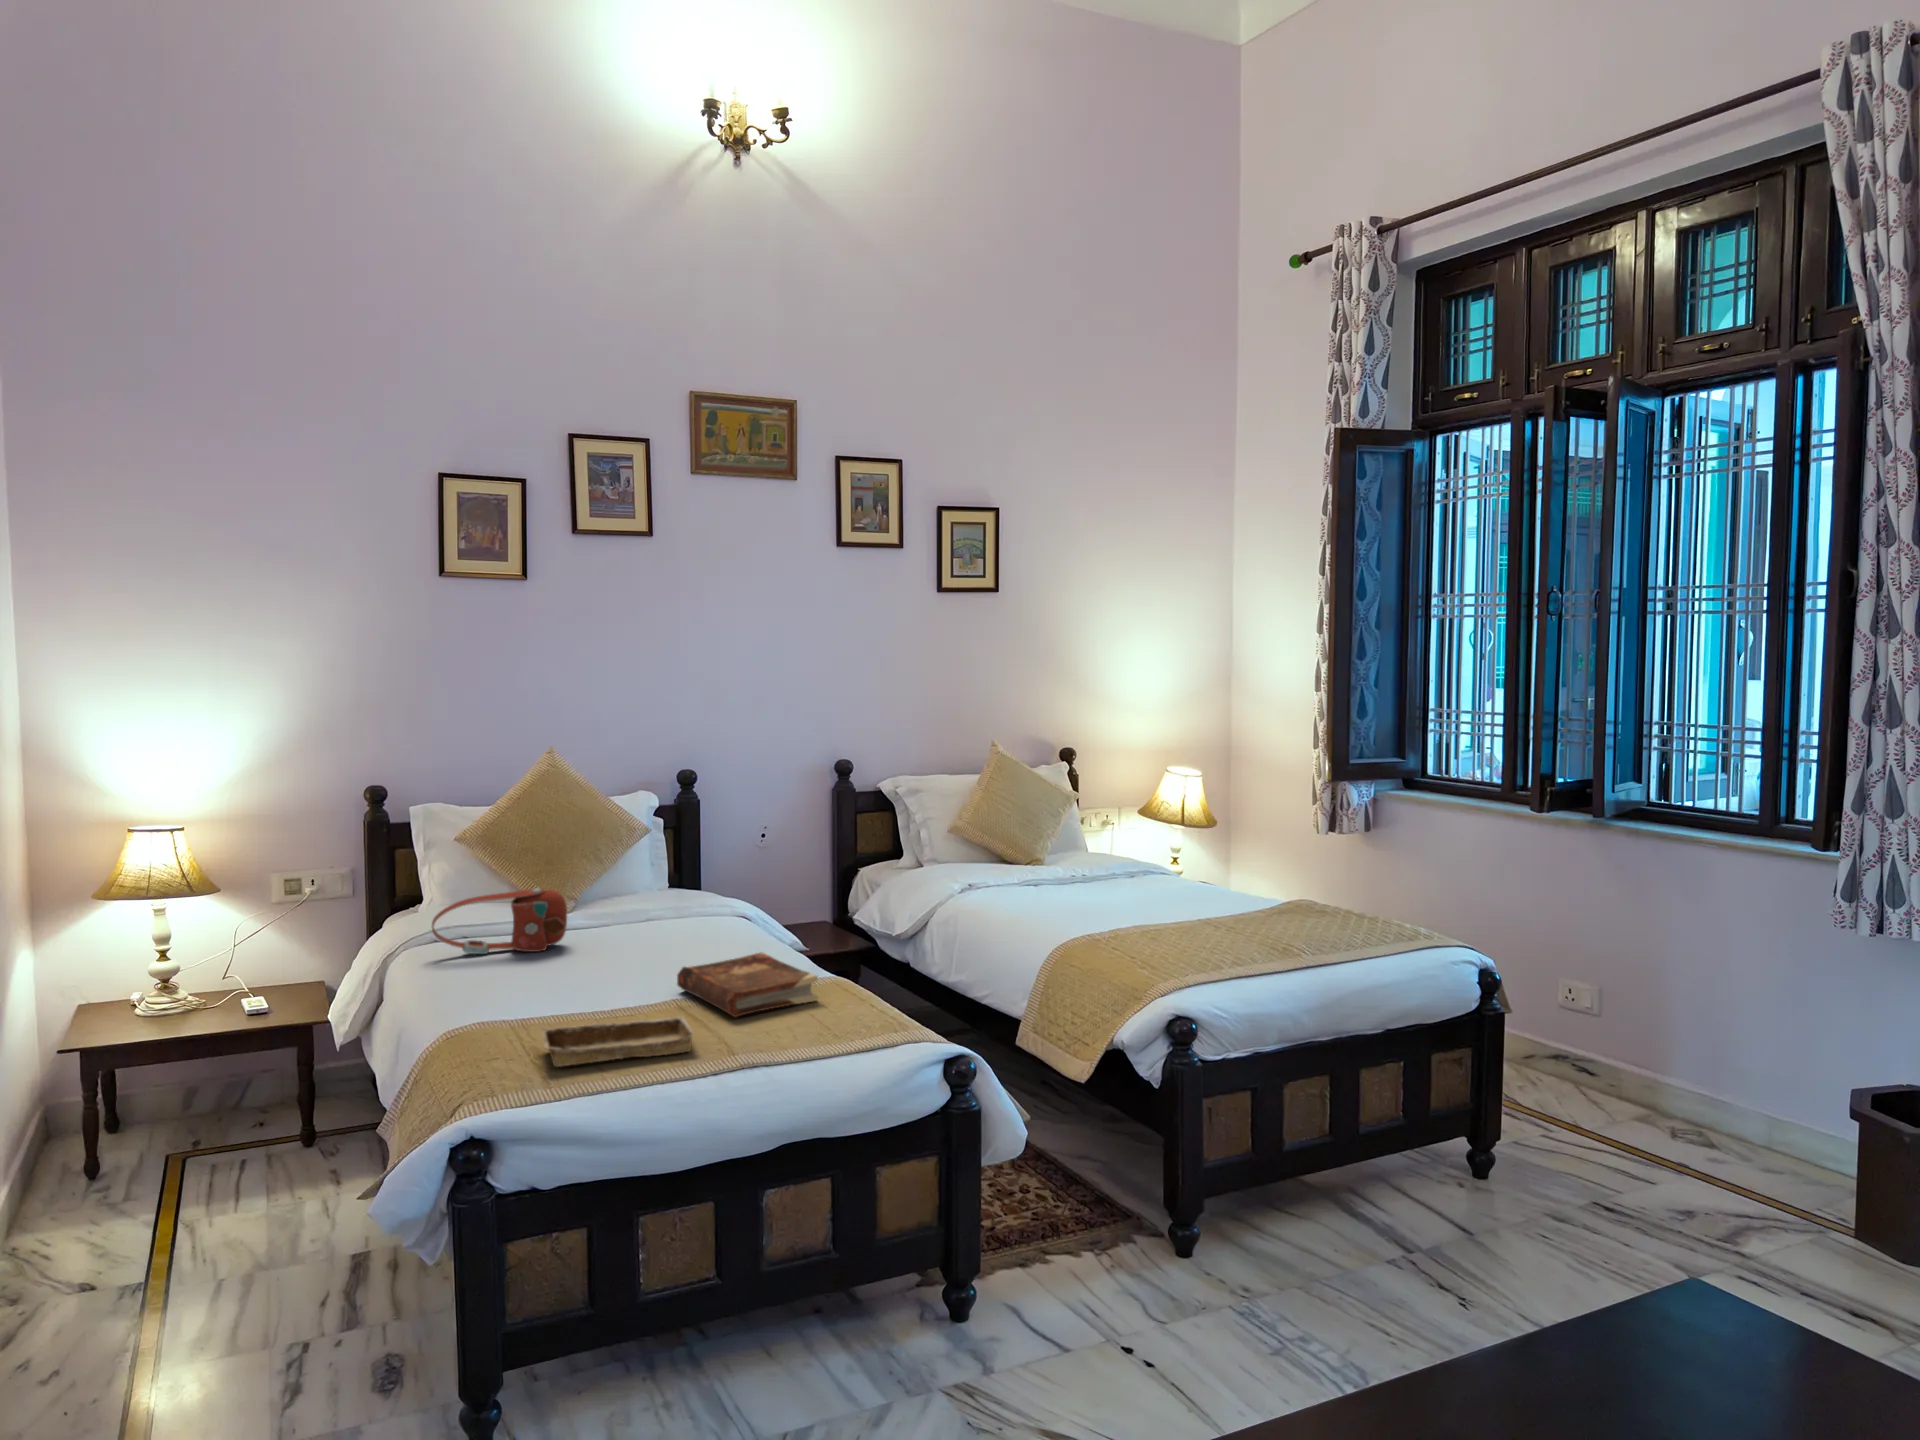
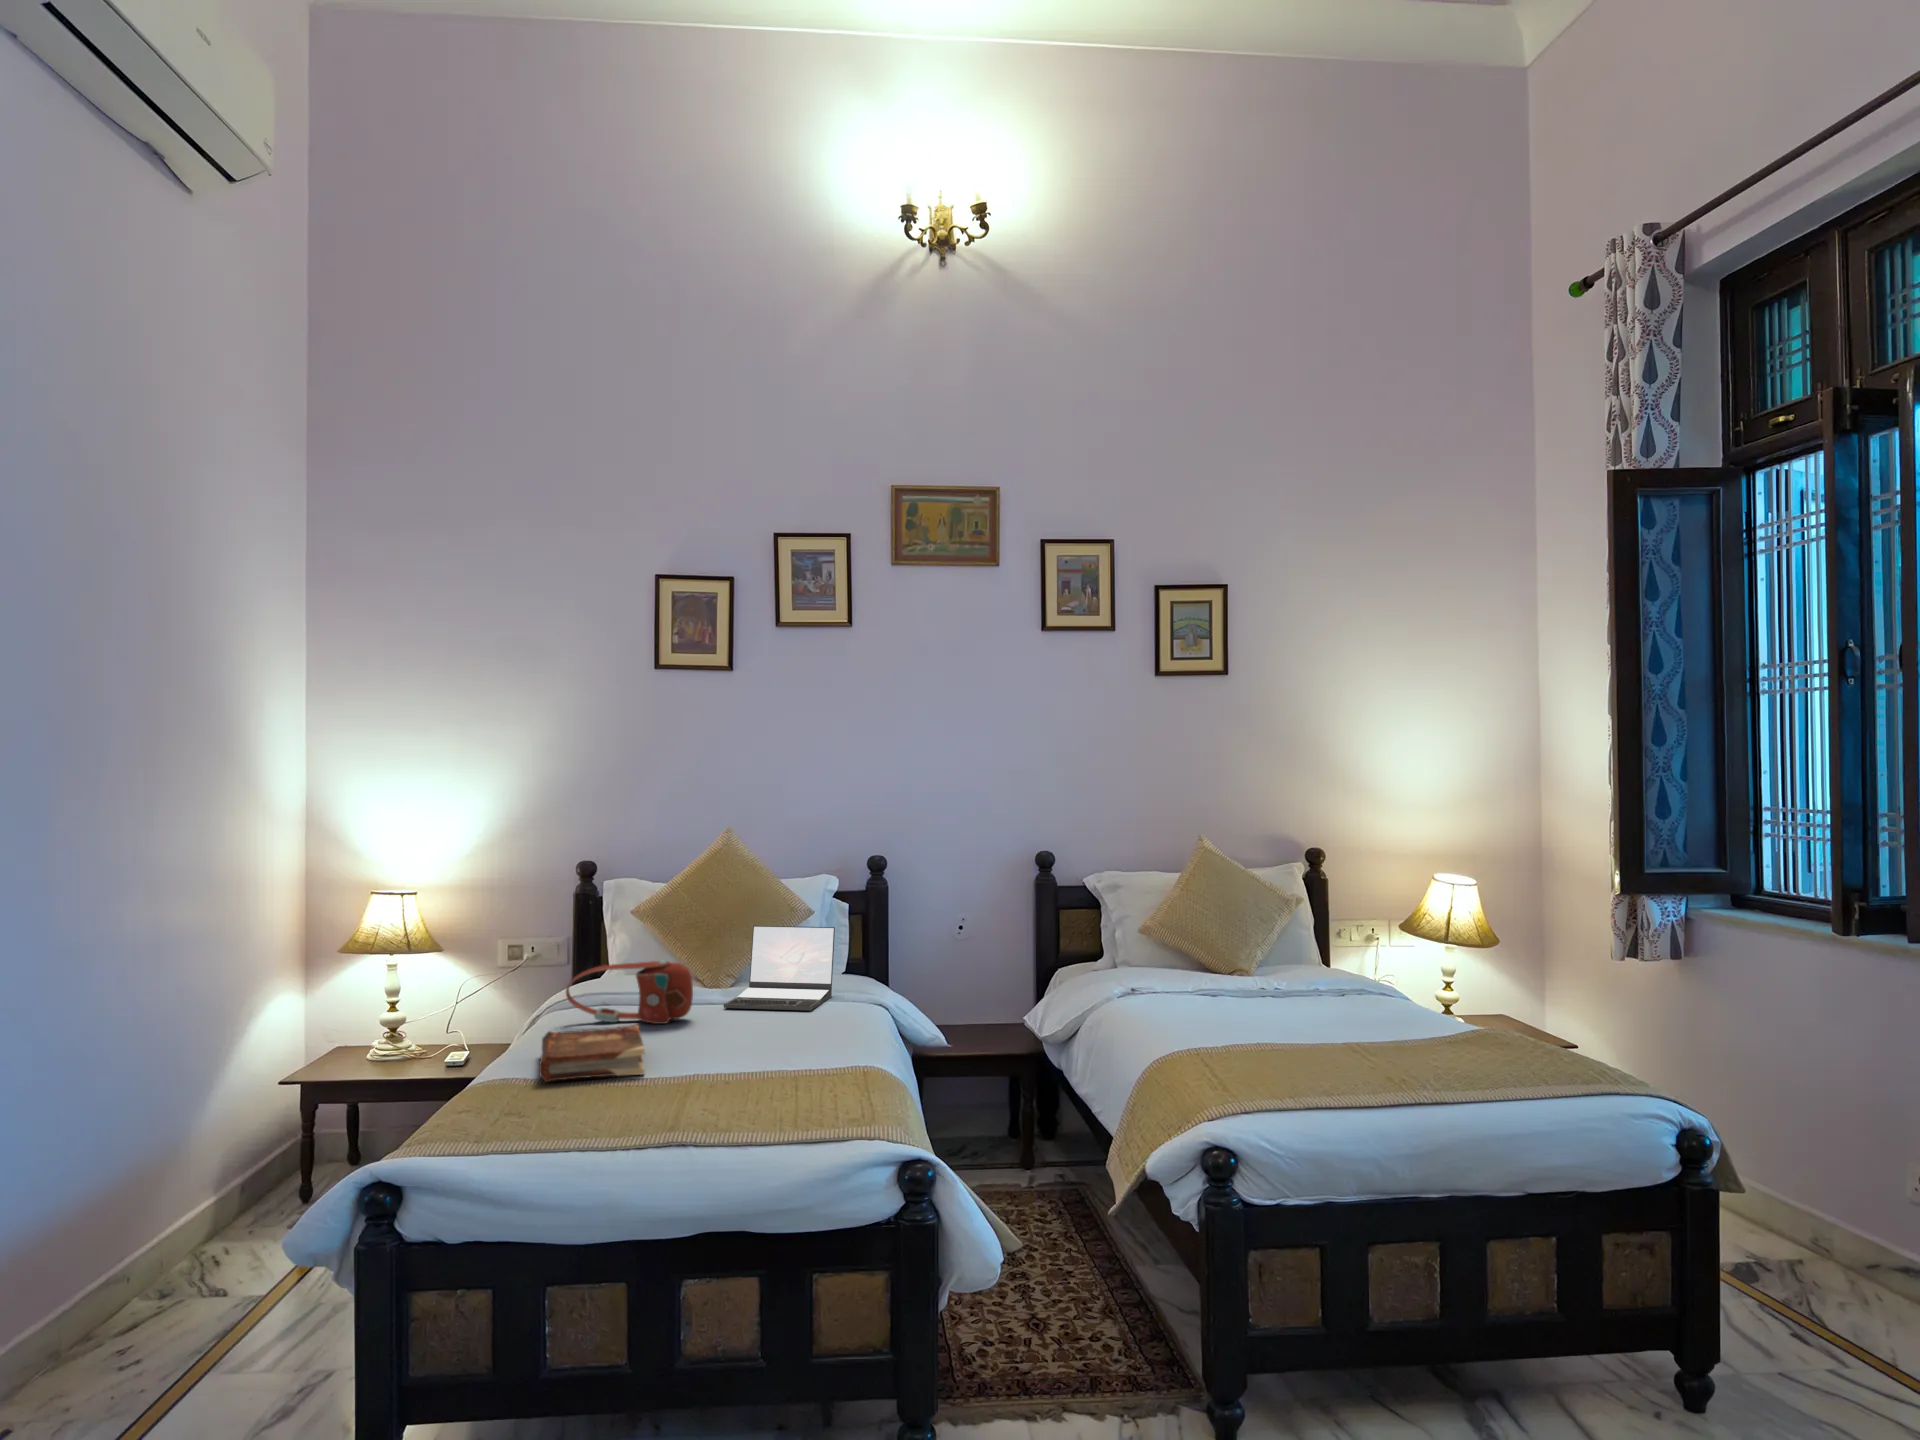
laptop: none [587,843,684,930] -> present [724,926,835,1011]
book: present [677,952,818,1017] -> present [539,1025,645,1082]
tray: present [541,1016,694,1067] -> none [543,1091,708,1130]

